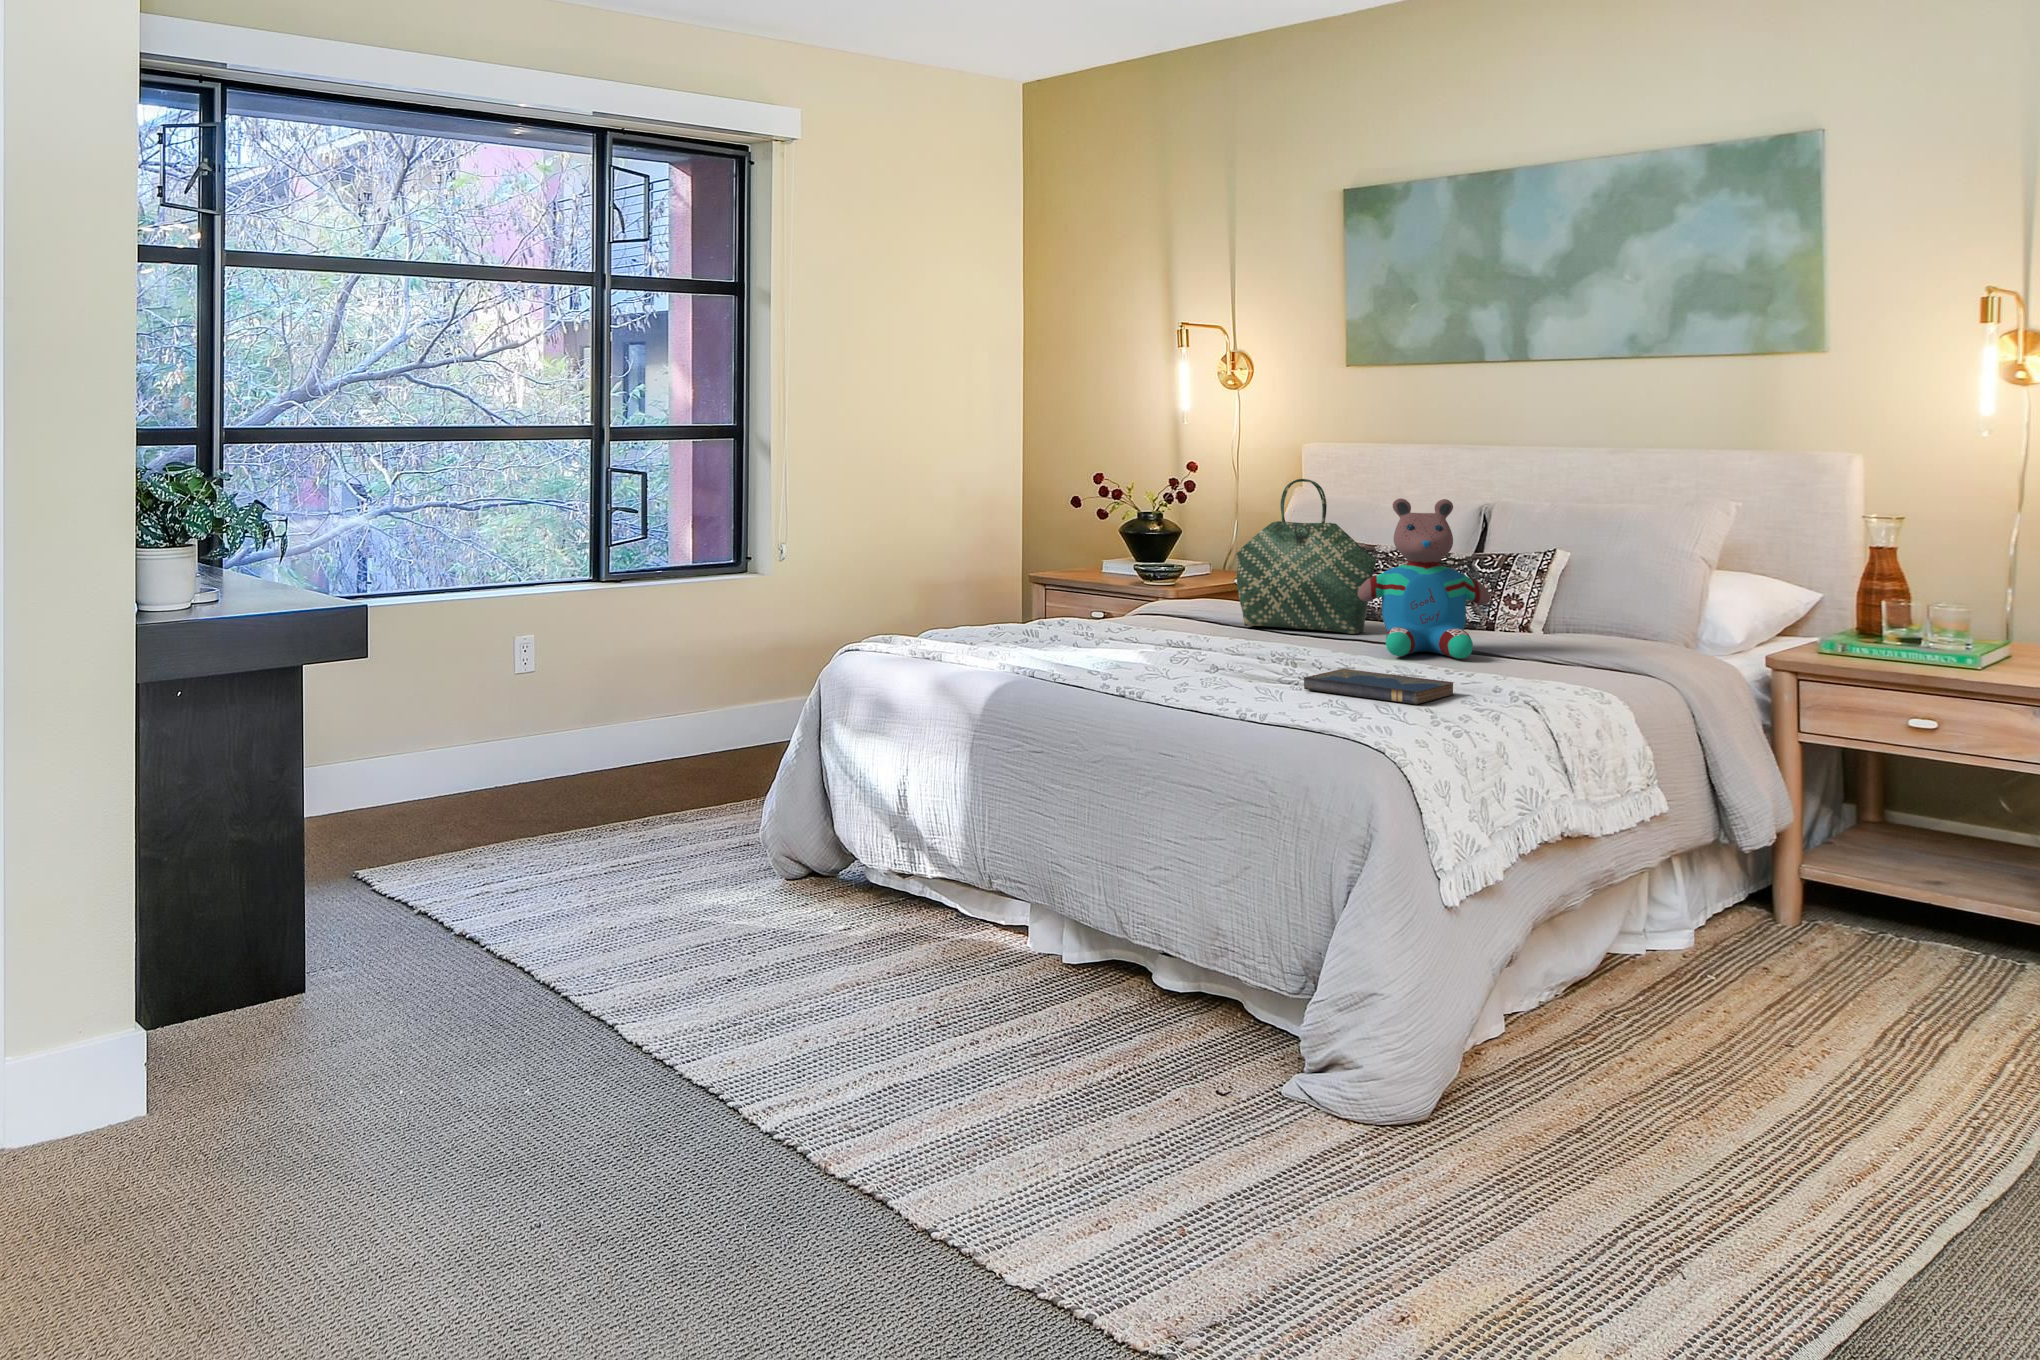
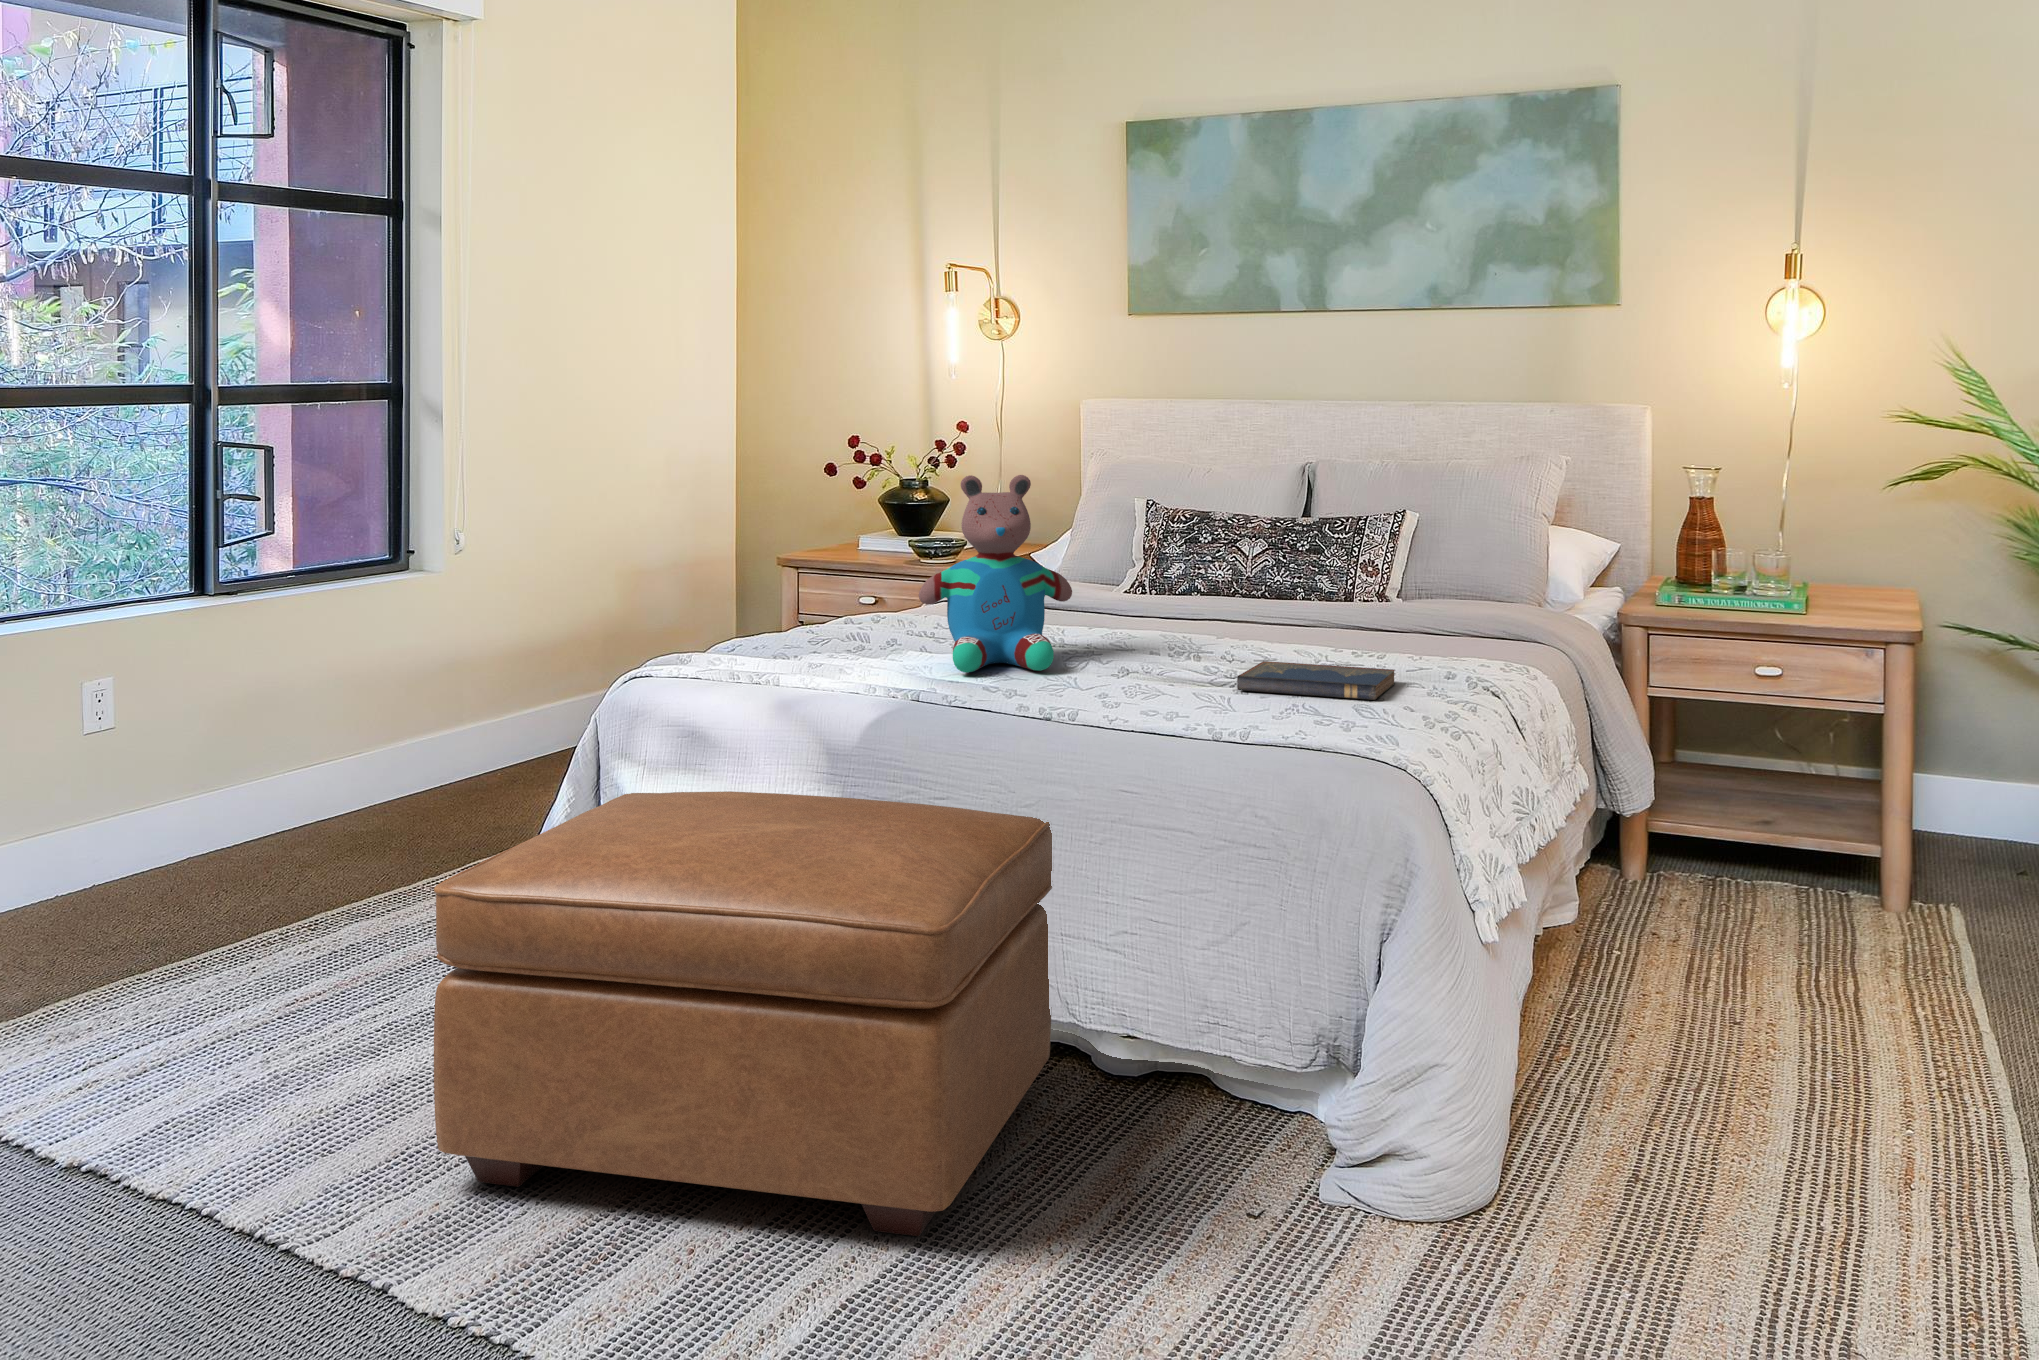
tote bag: present [1237,479,1377,634] -> none [1074,440,1232,614]
teddy bear: present [1358,498,1491,658] -> present [919,475,1072,673]
ottoman: none [654,732,1118,1066] -> present [434,791,1052,1236]

